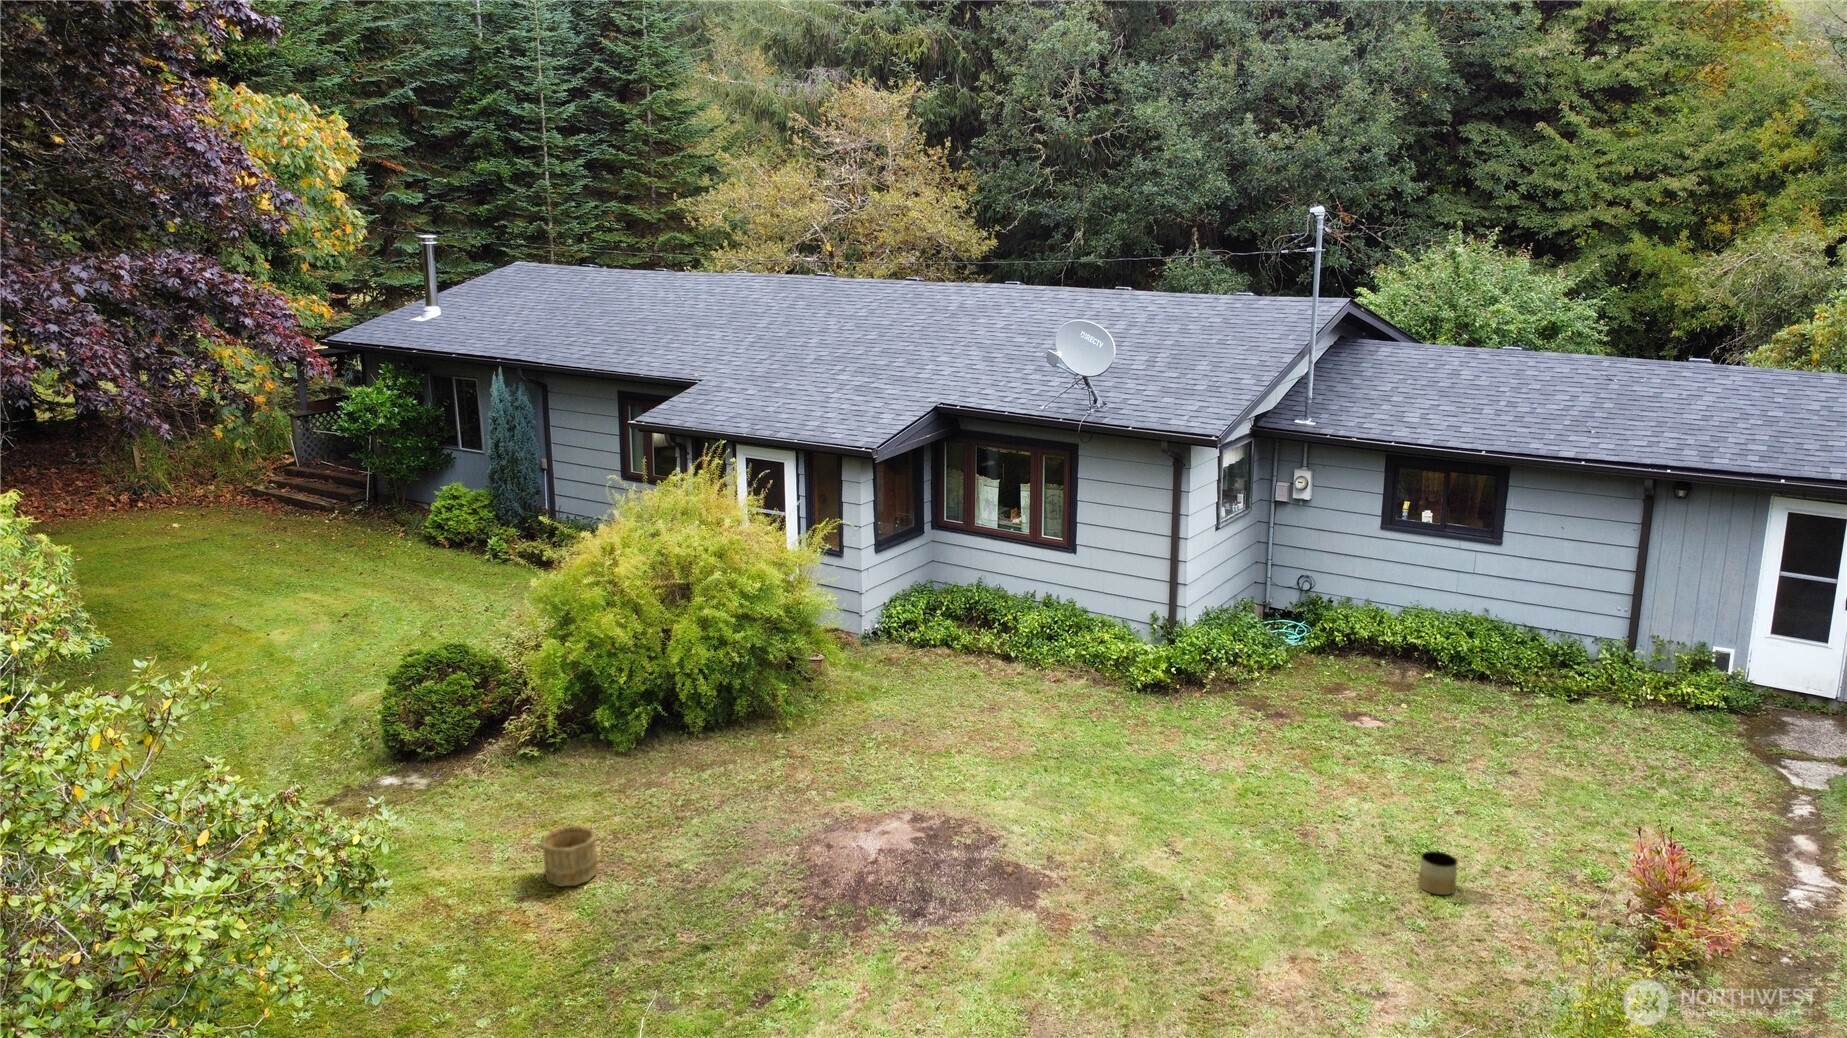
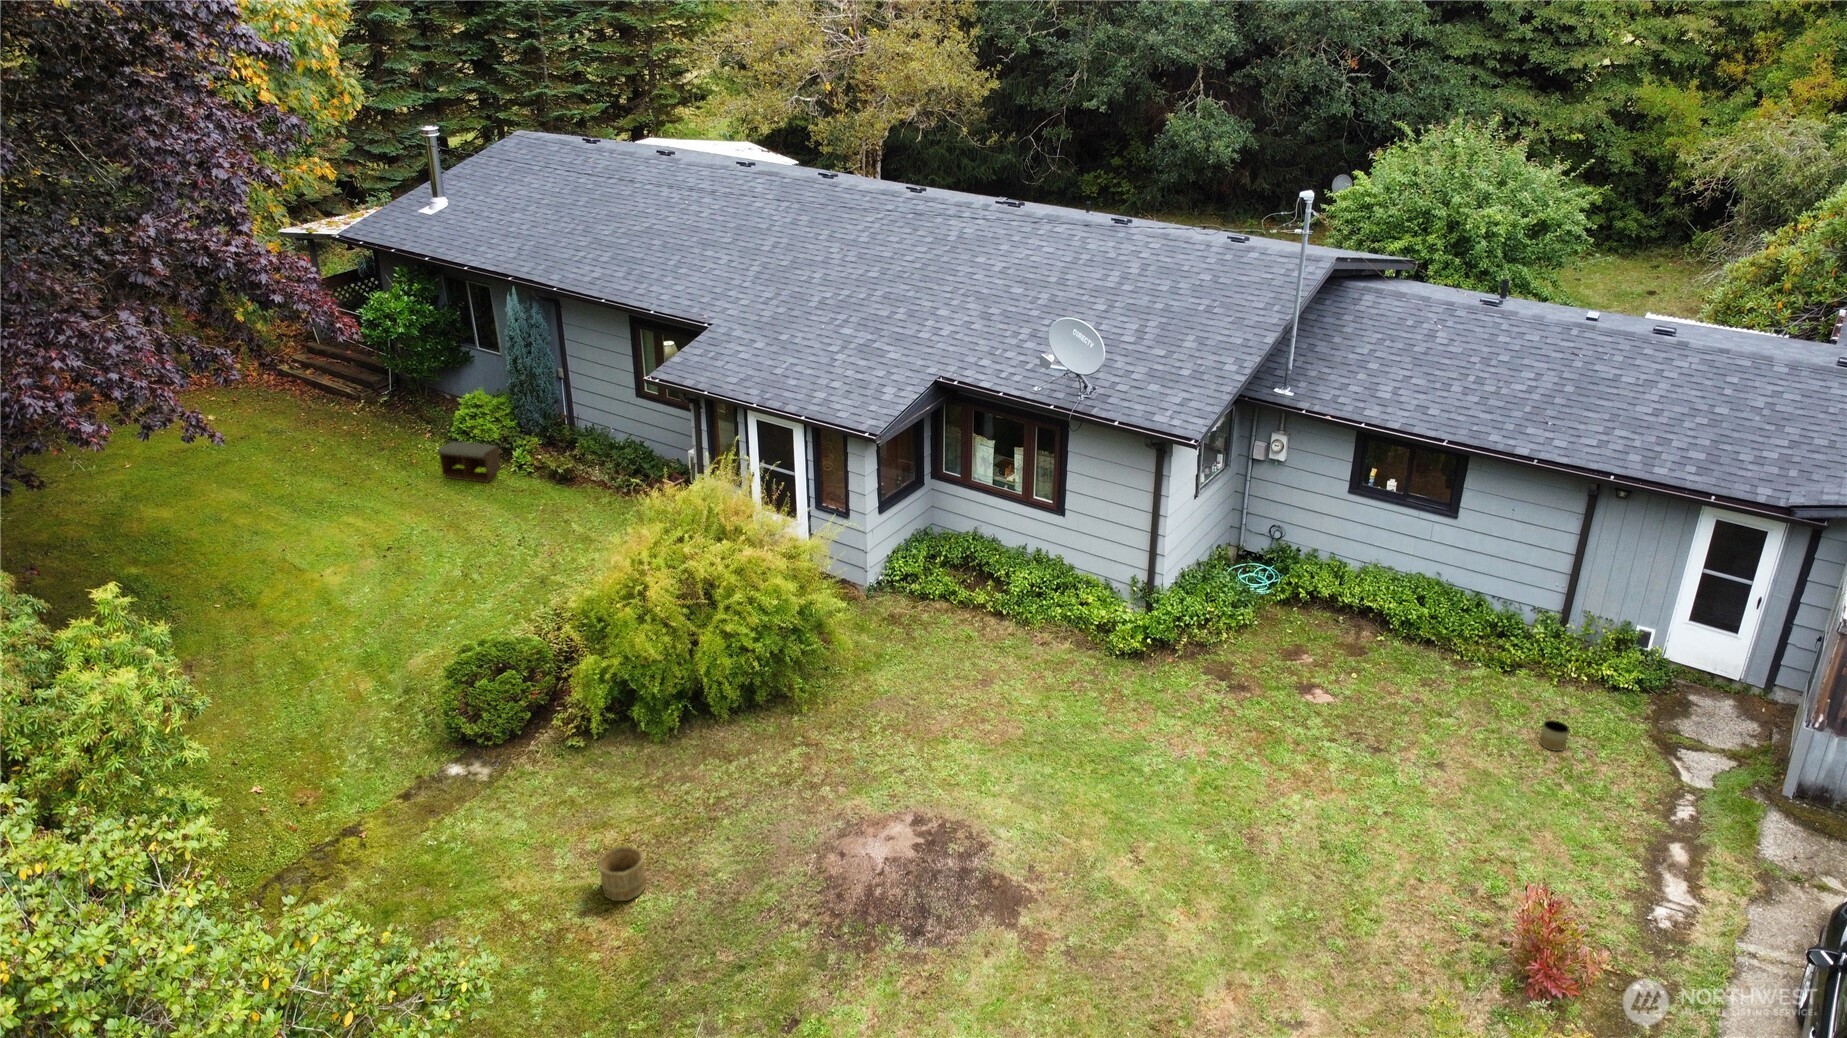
bench: none [412,519,479,560] -> present [438,442,502,482]
planter: present [1418,851,1458,895] -> present [1539,720,1569,751]

